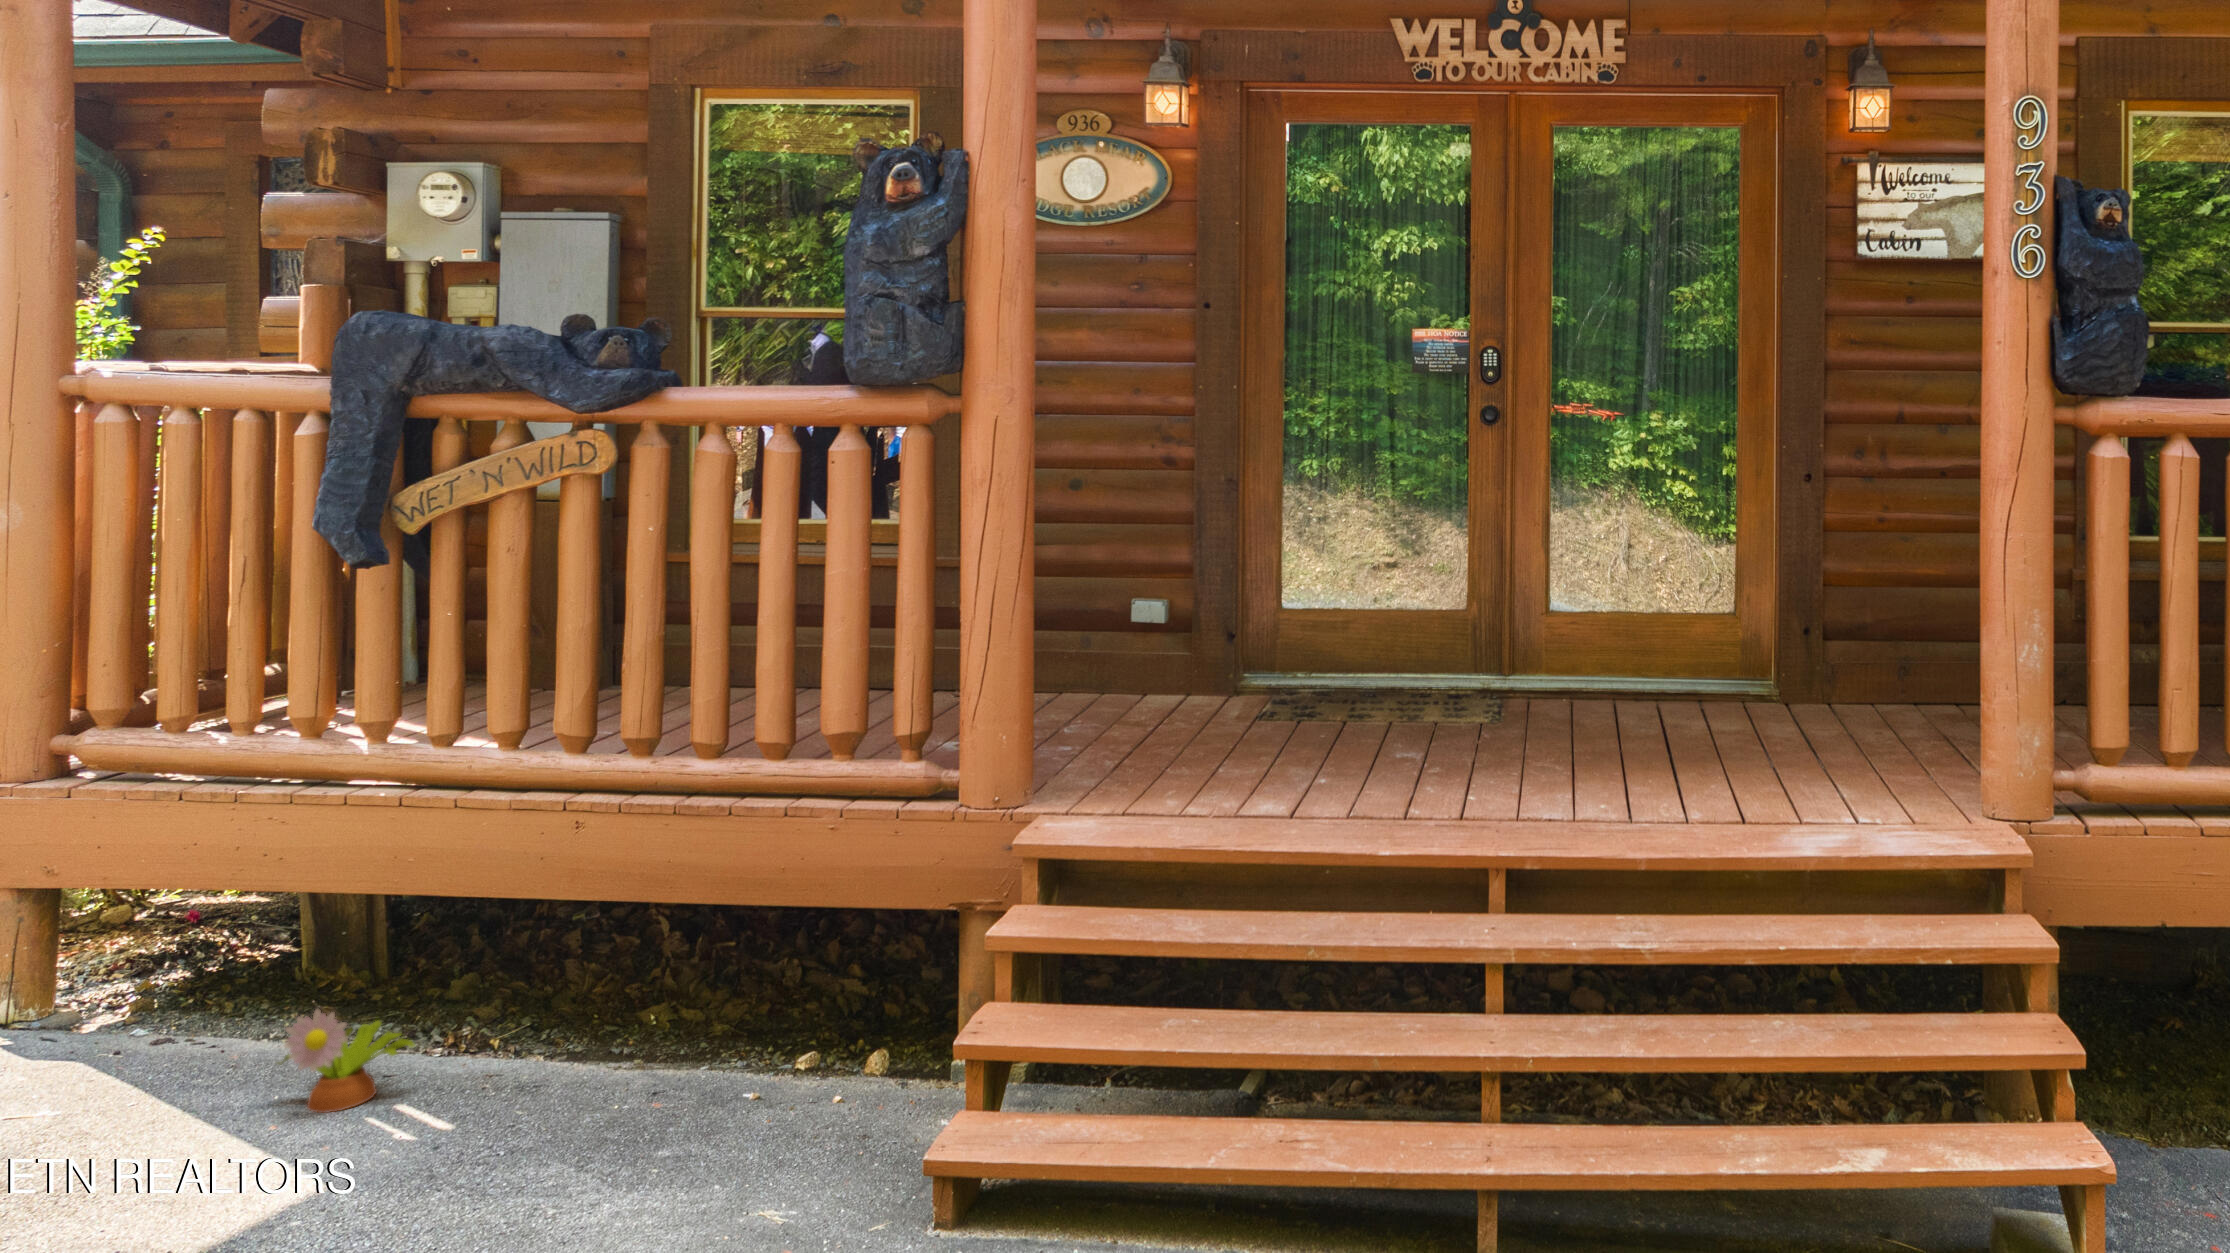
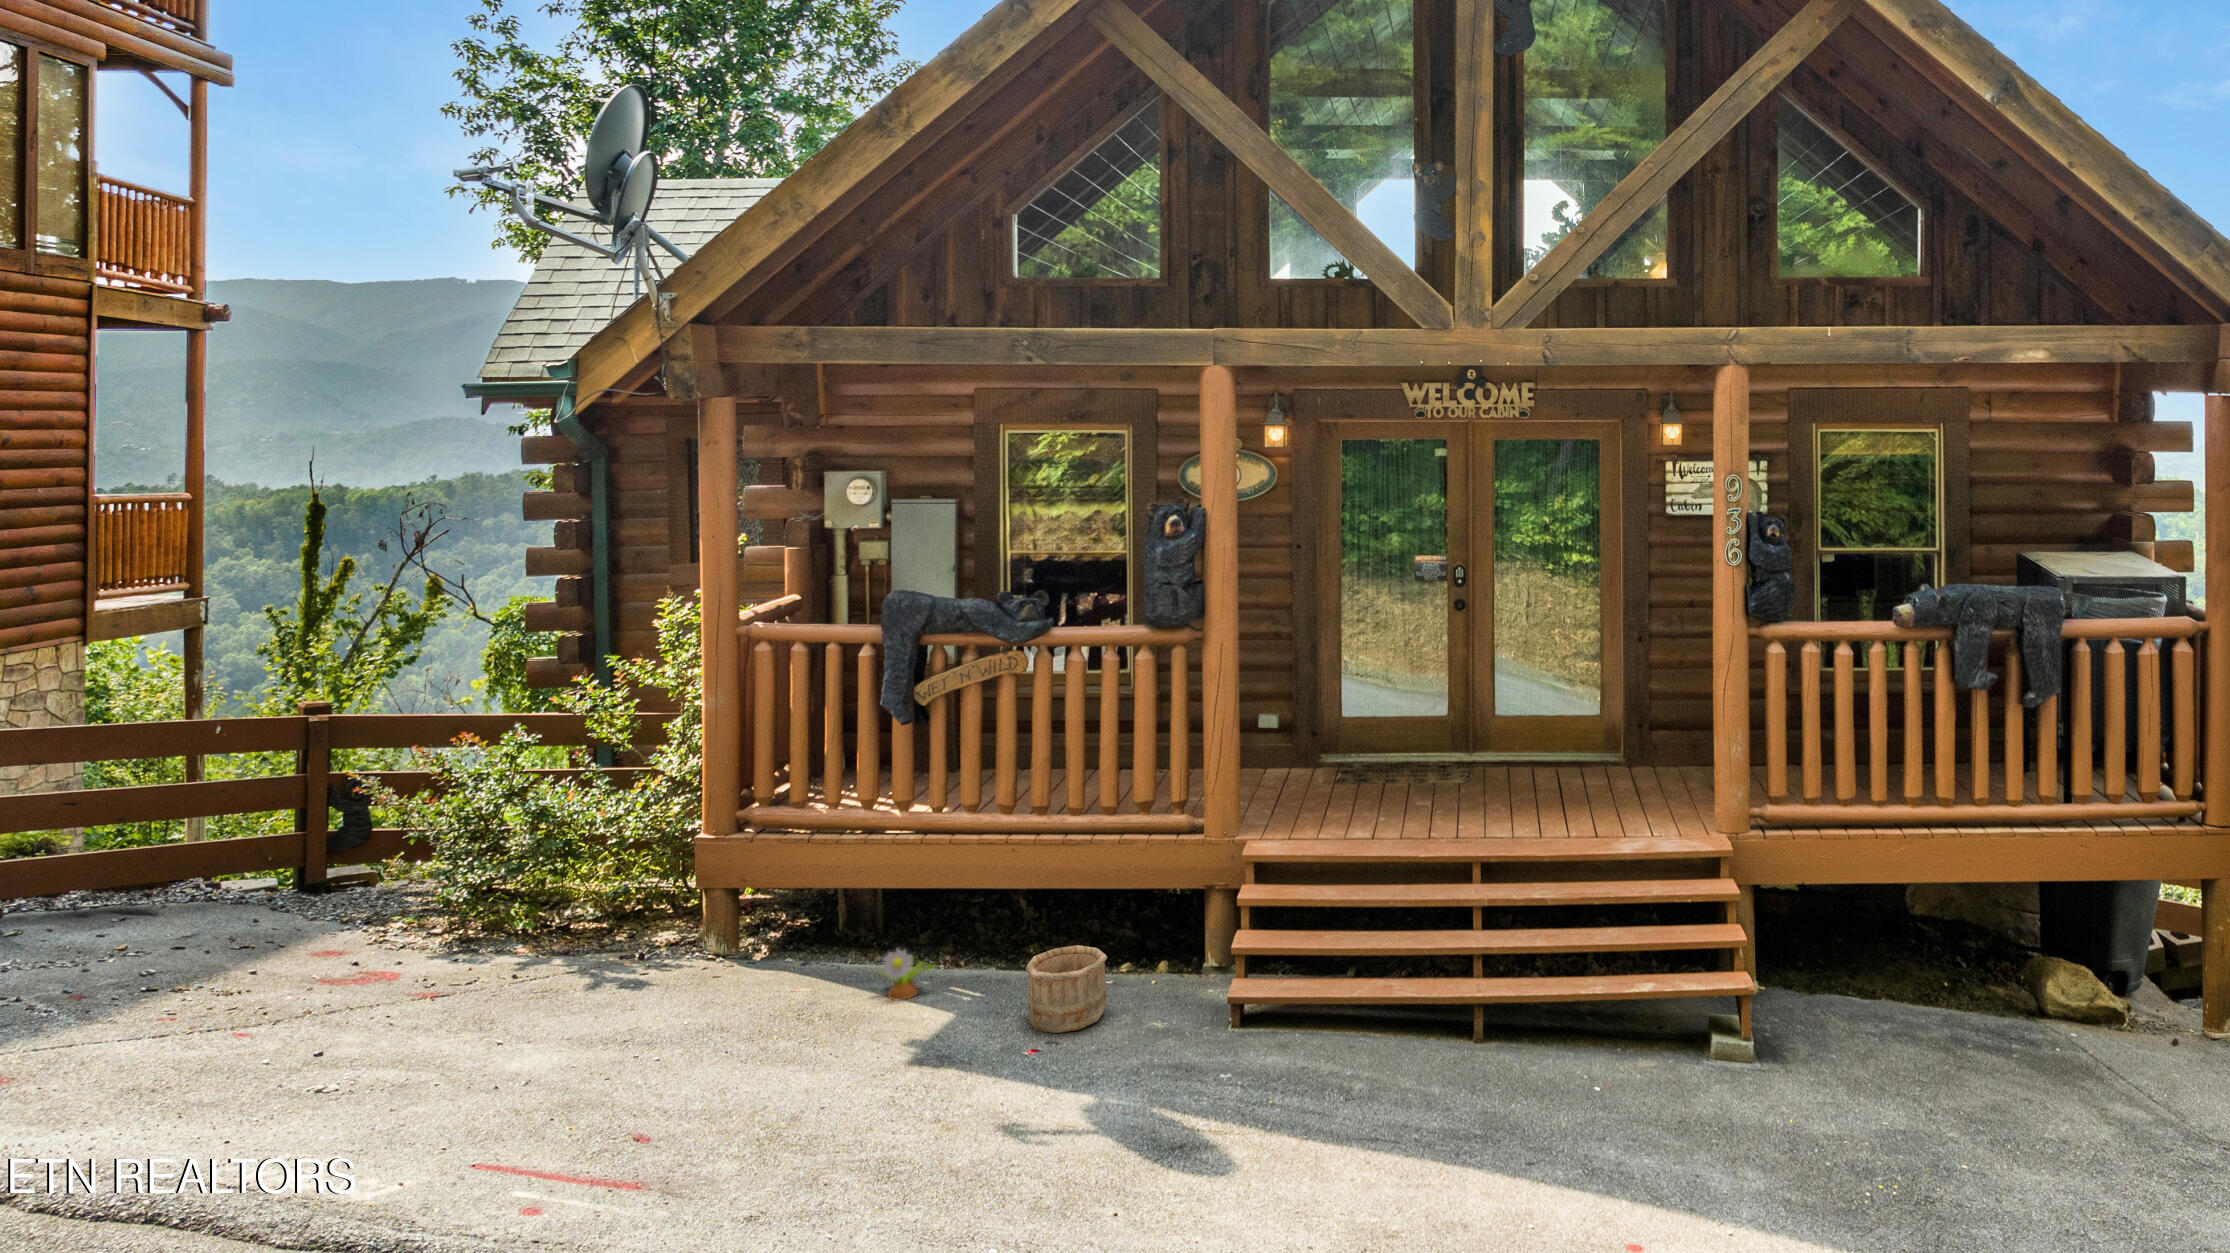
wooden bucket: none [542,1014,725,1206] -> present [1025,945,1107,1033]

